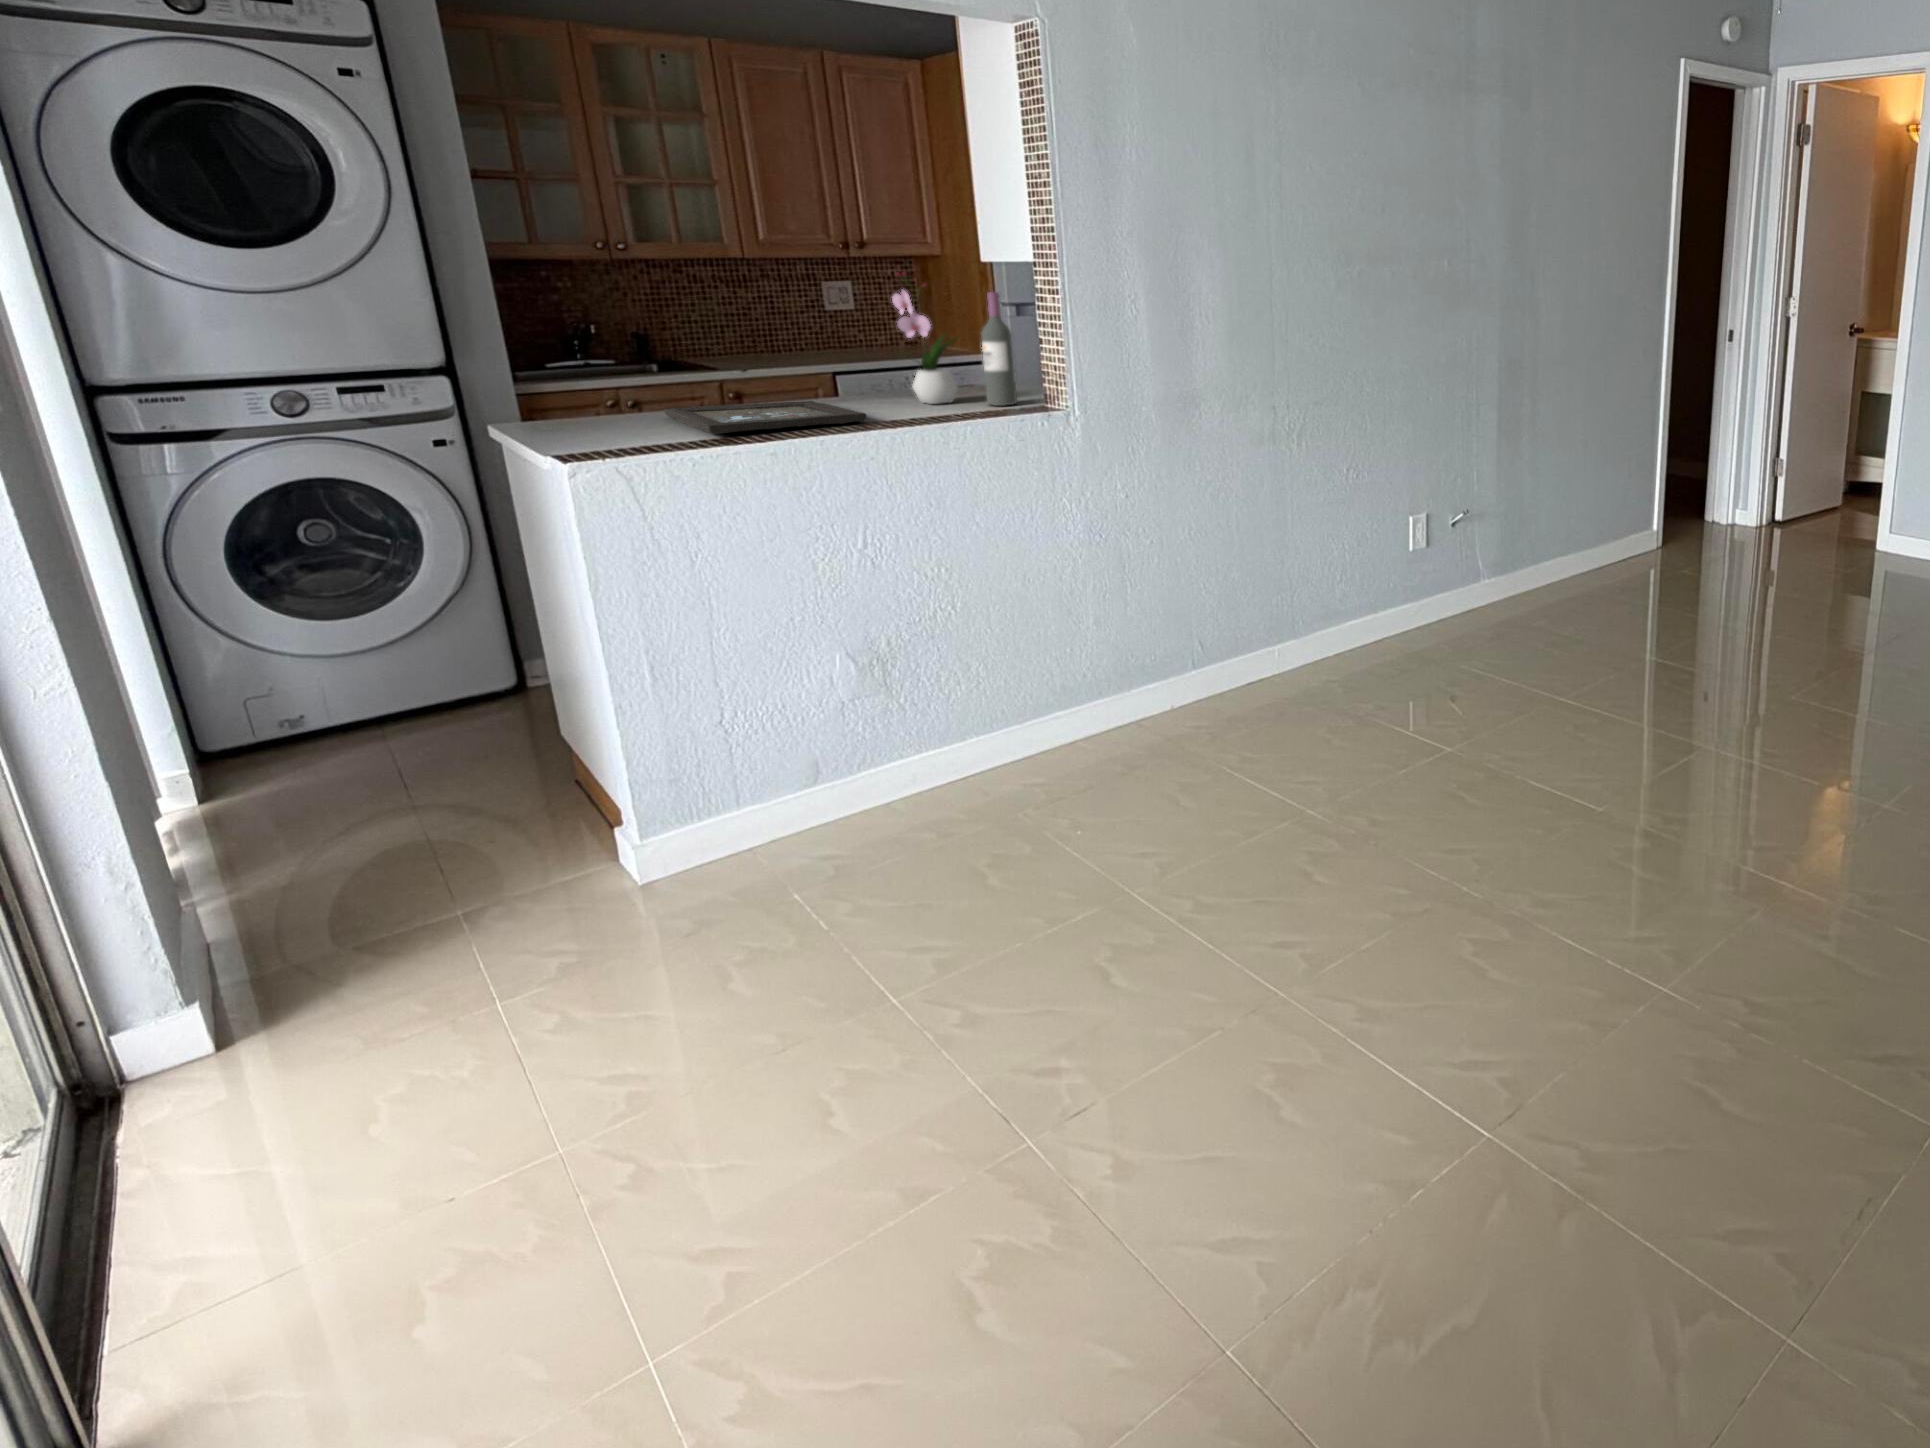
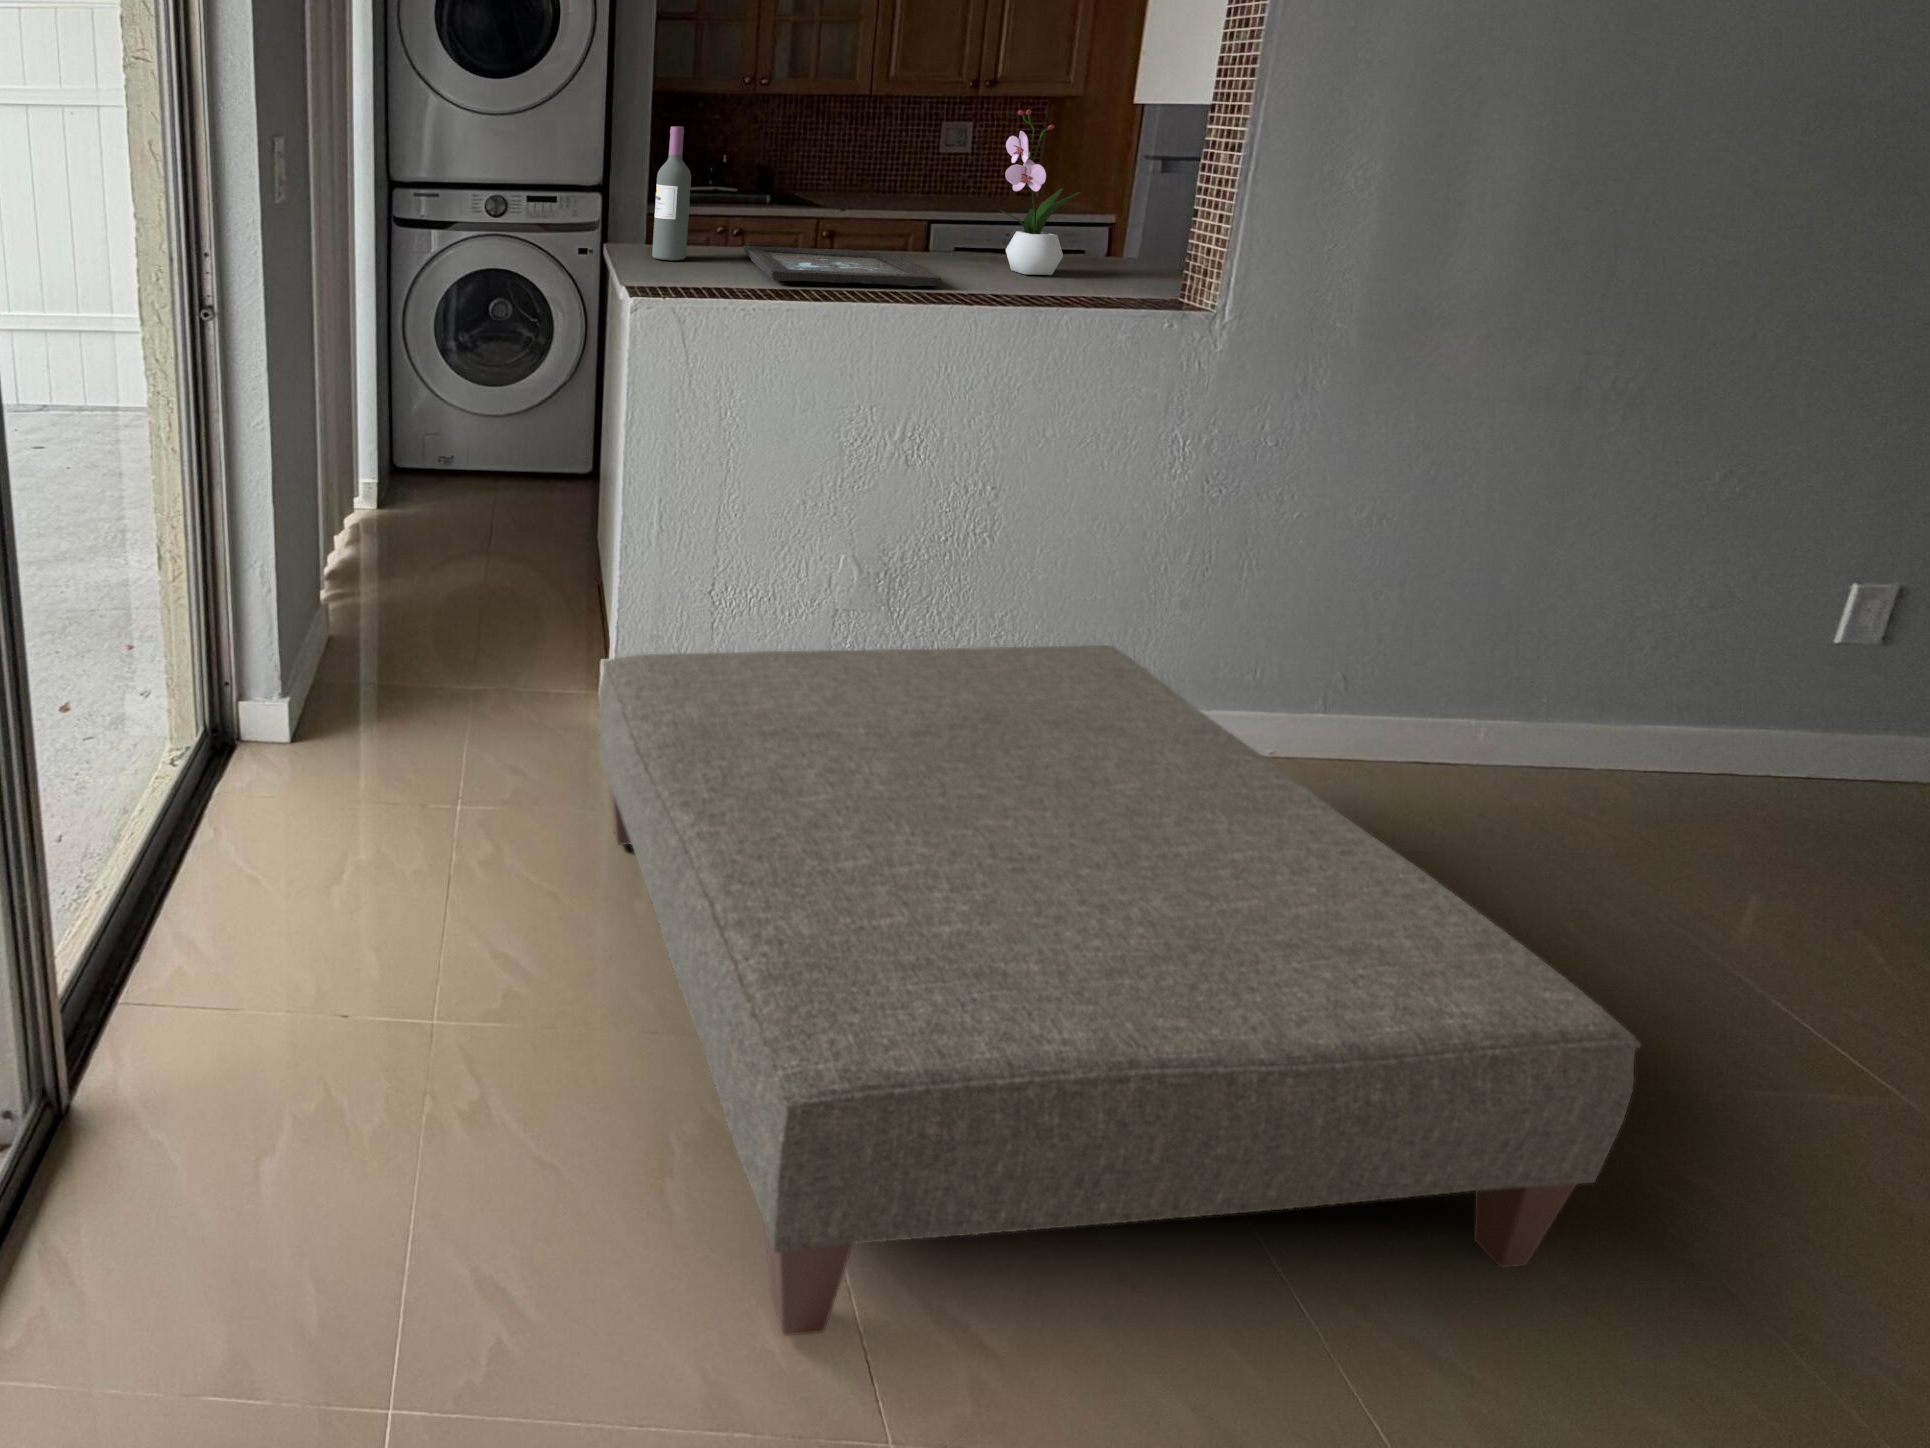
wine bottle: present [981,292,1017,406] -> present [652,126,691,260]
ottoman: none [635,663,1344,1145] -> present [598,645,1640,1336]

